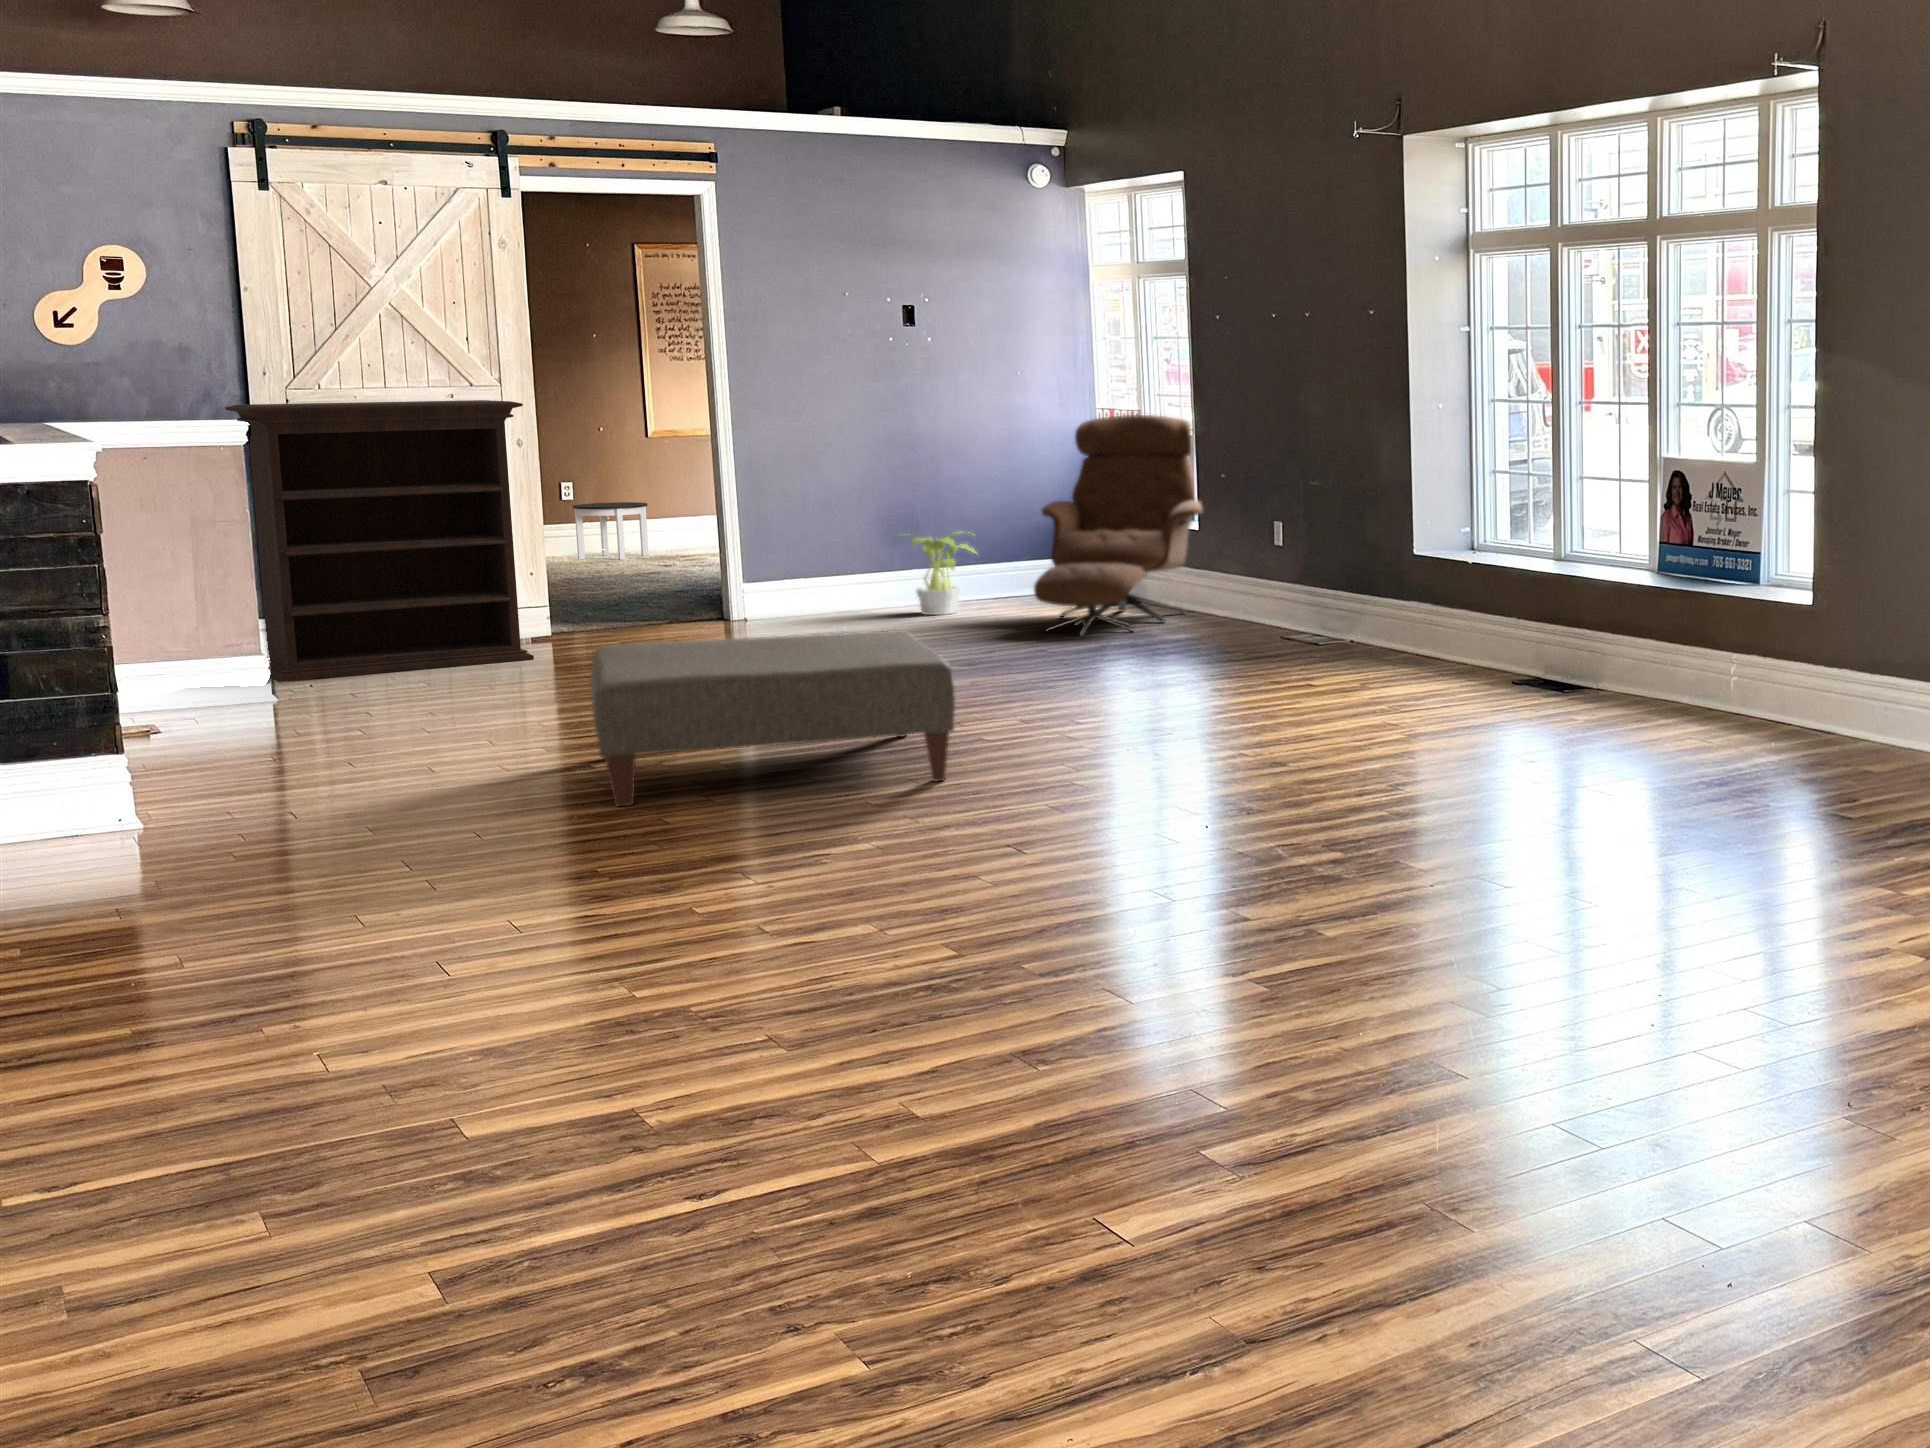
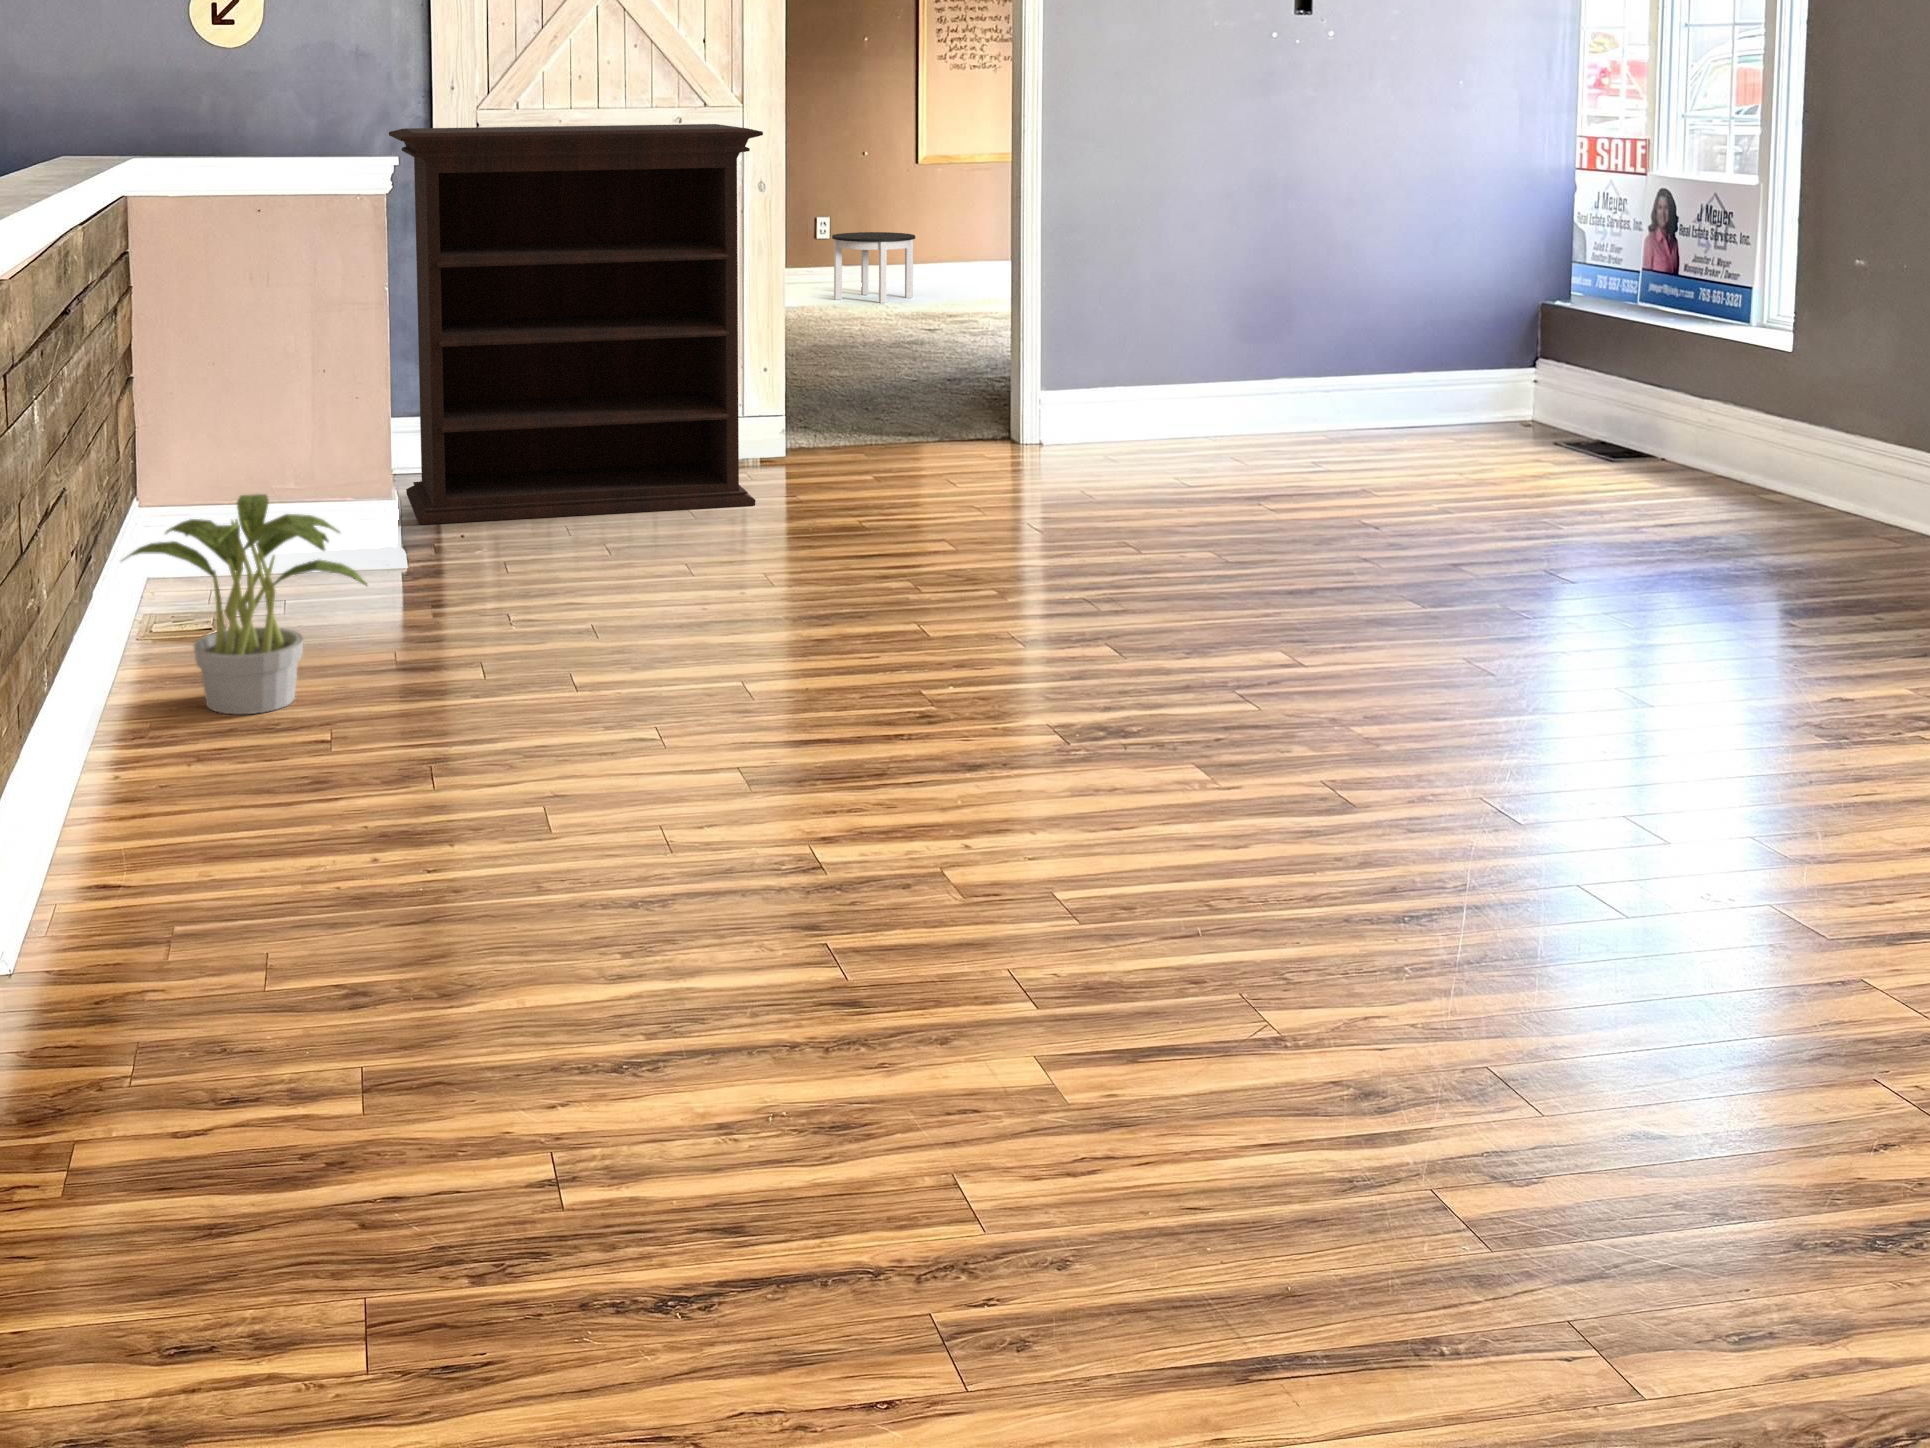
lounge chair: present [1034,415,1202,636] -> none [1506,157,1795,533]
potted plant: present [912,532,976,615] -> present [122,494,367,714]
ottoman: present [590,630,955,806] -> none [807,646,1689,1180]

